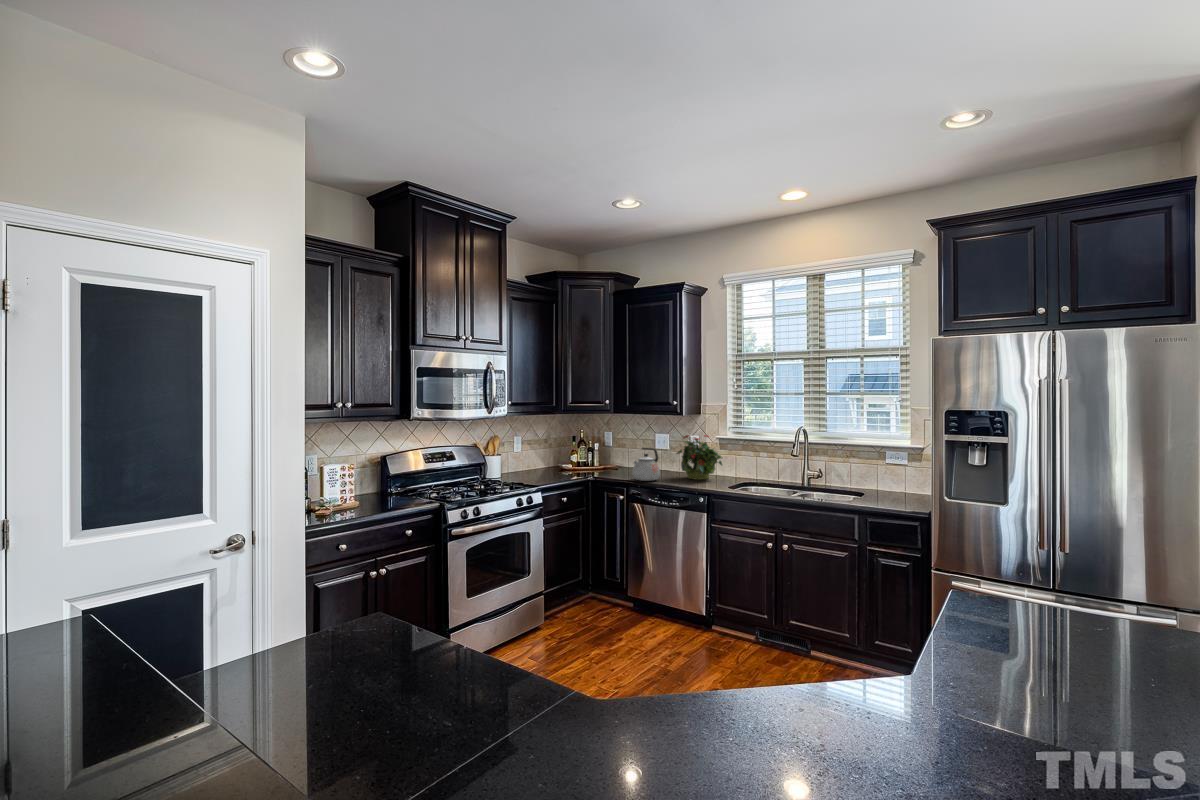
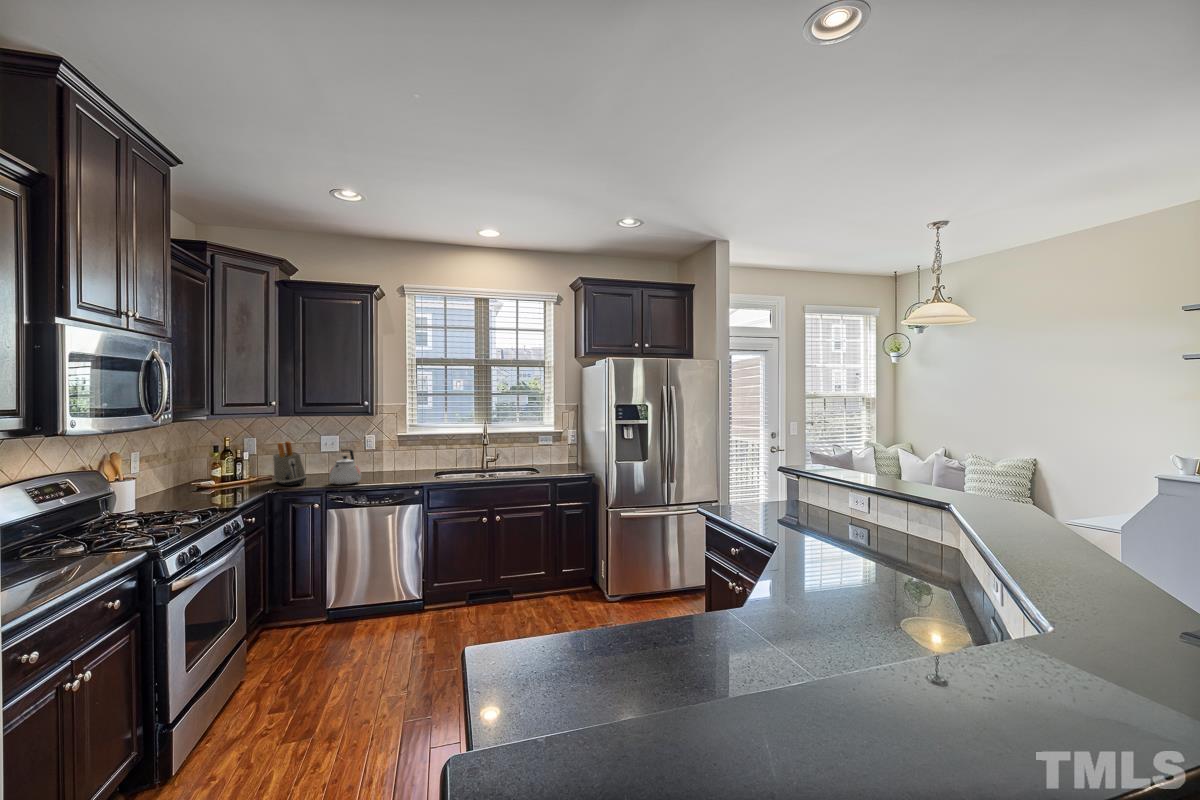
potted plant: present [677,435,722,480] -> none [369,432,414,477]
toaster: none [601,437,626,476] -> present [273,441,306,486]

